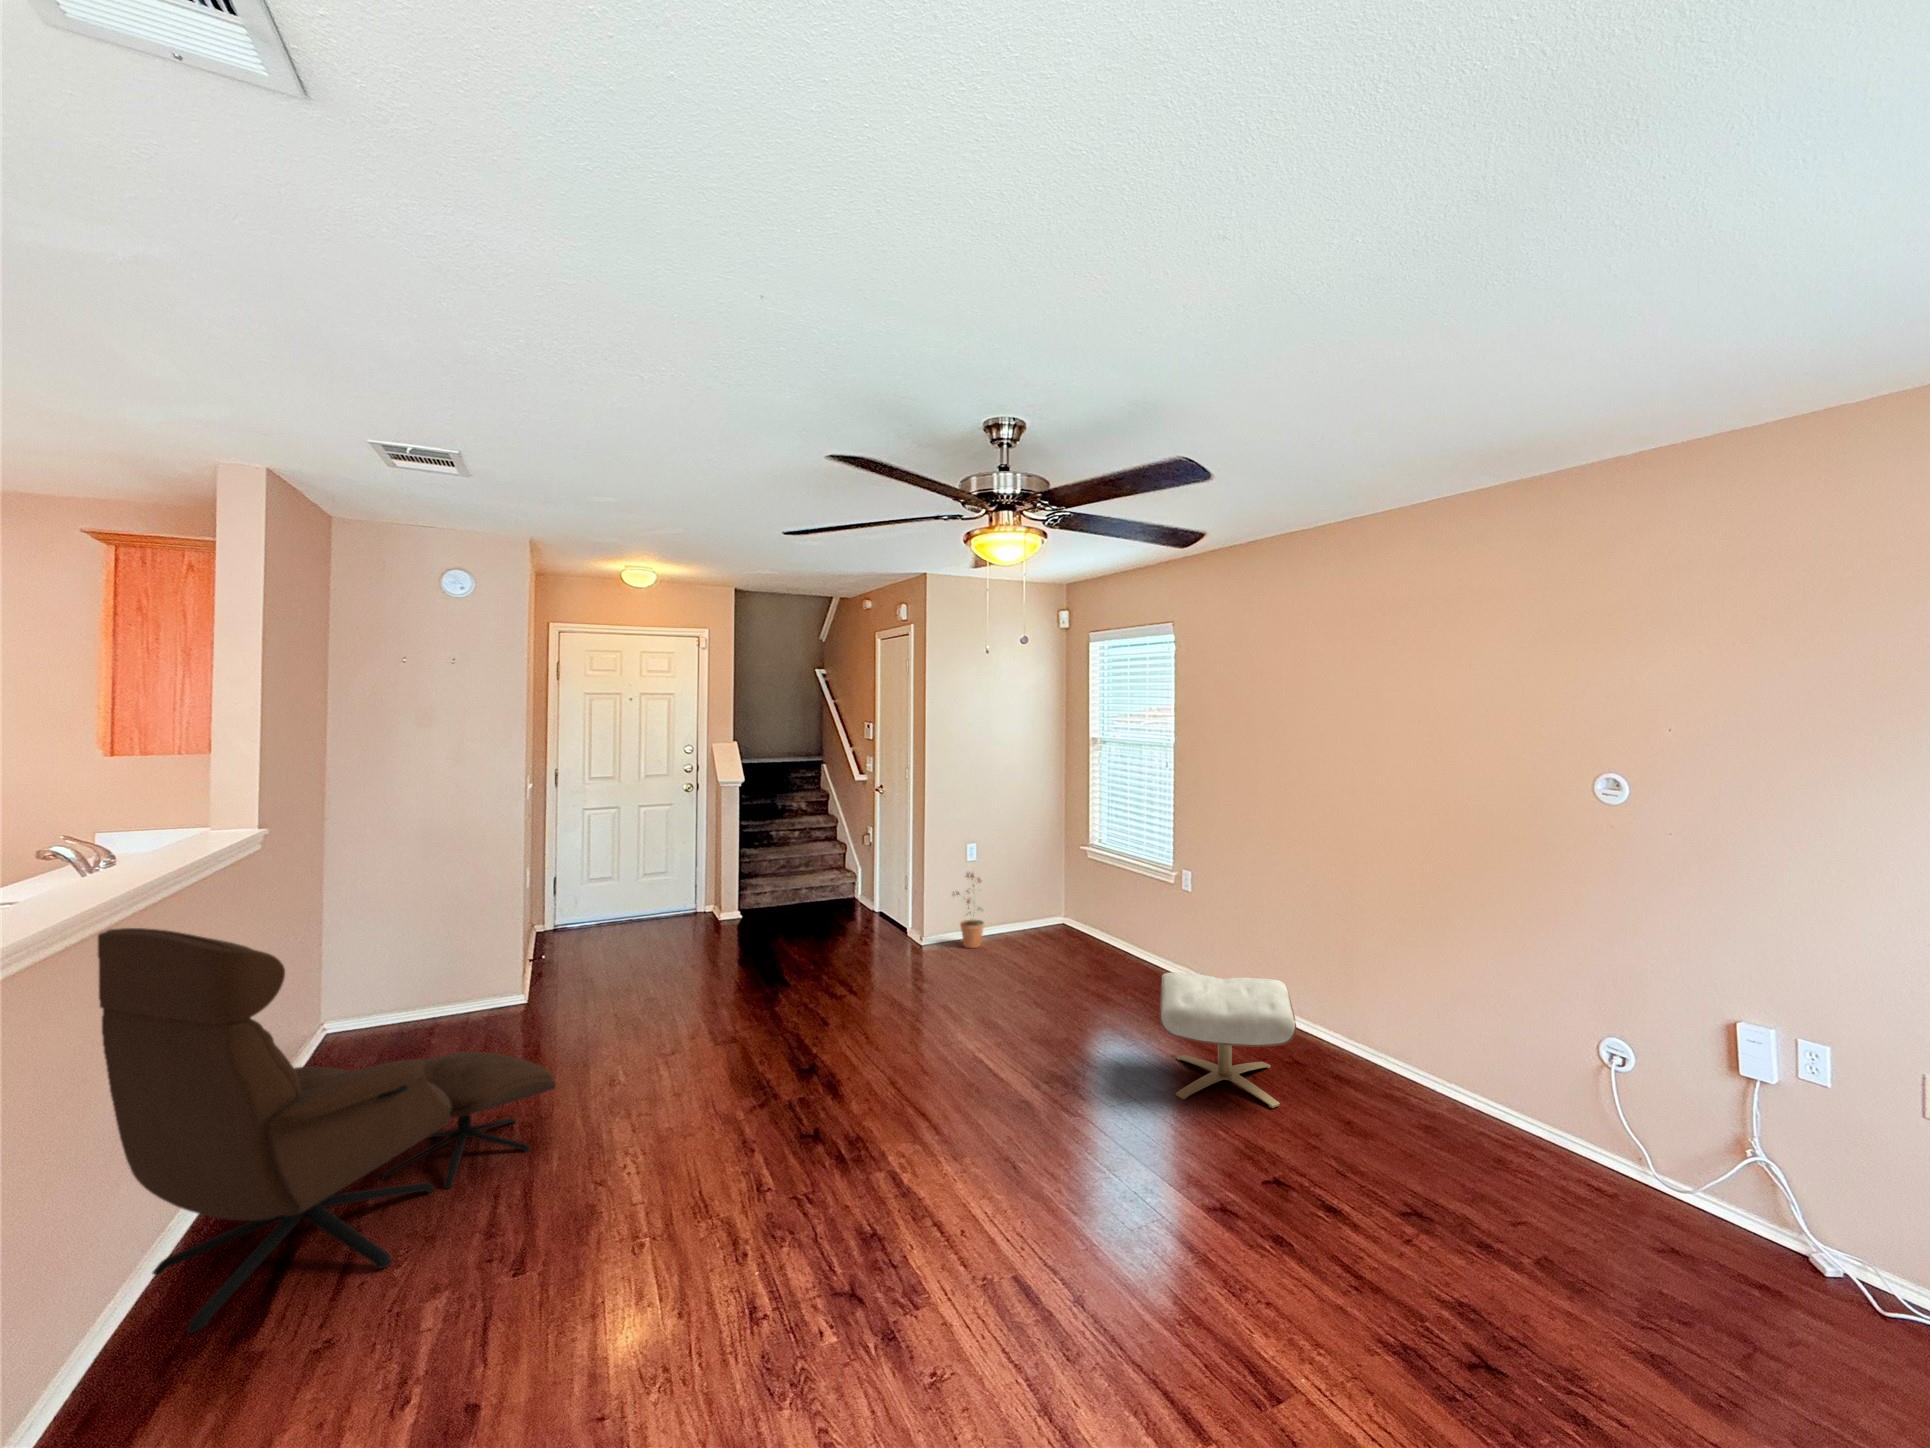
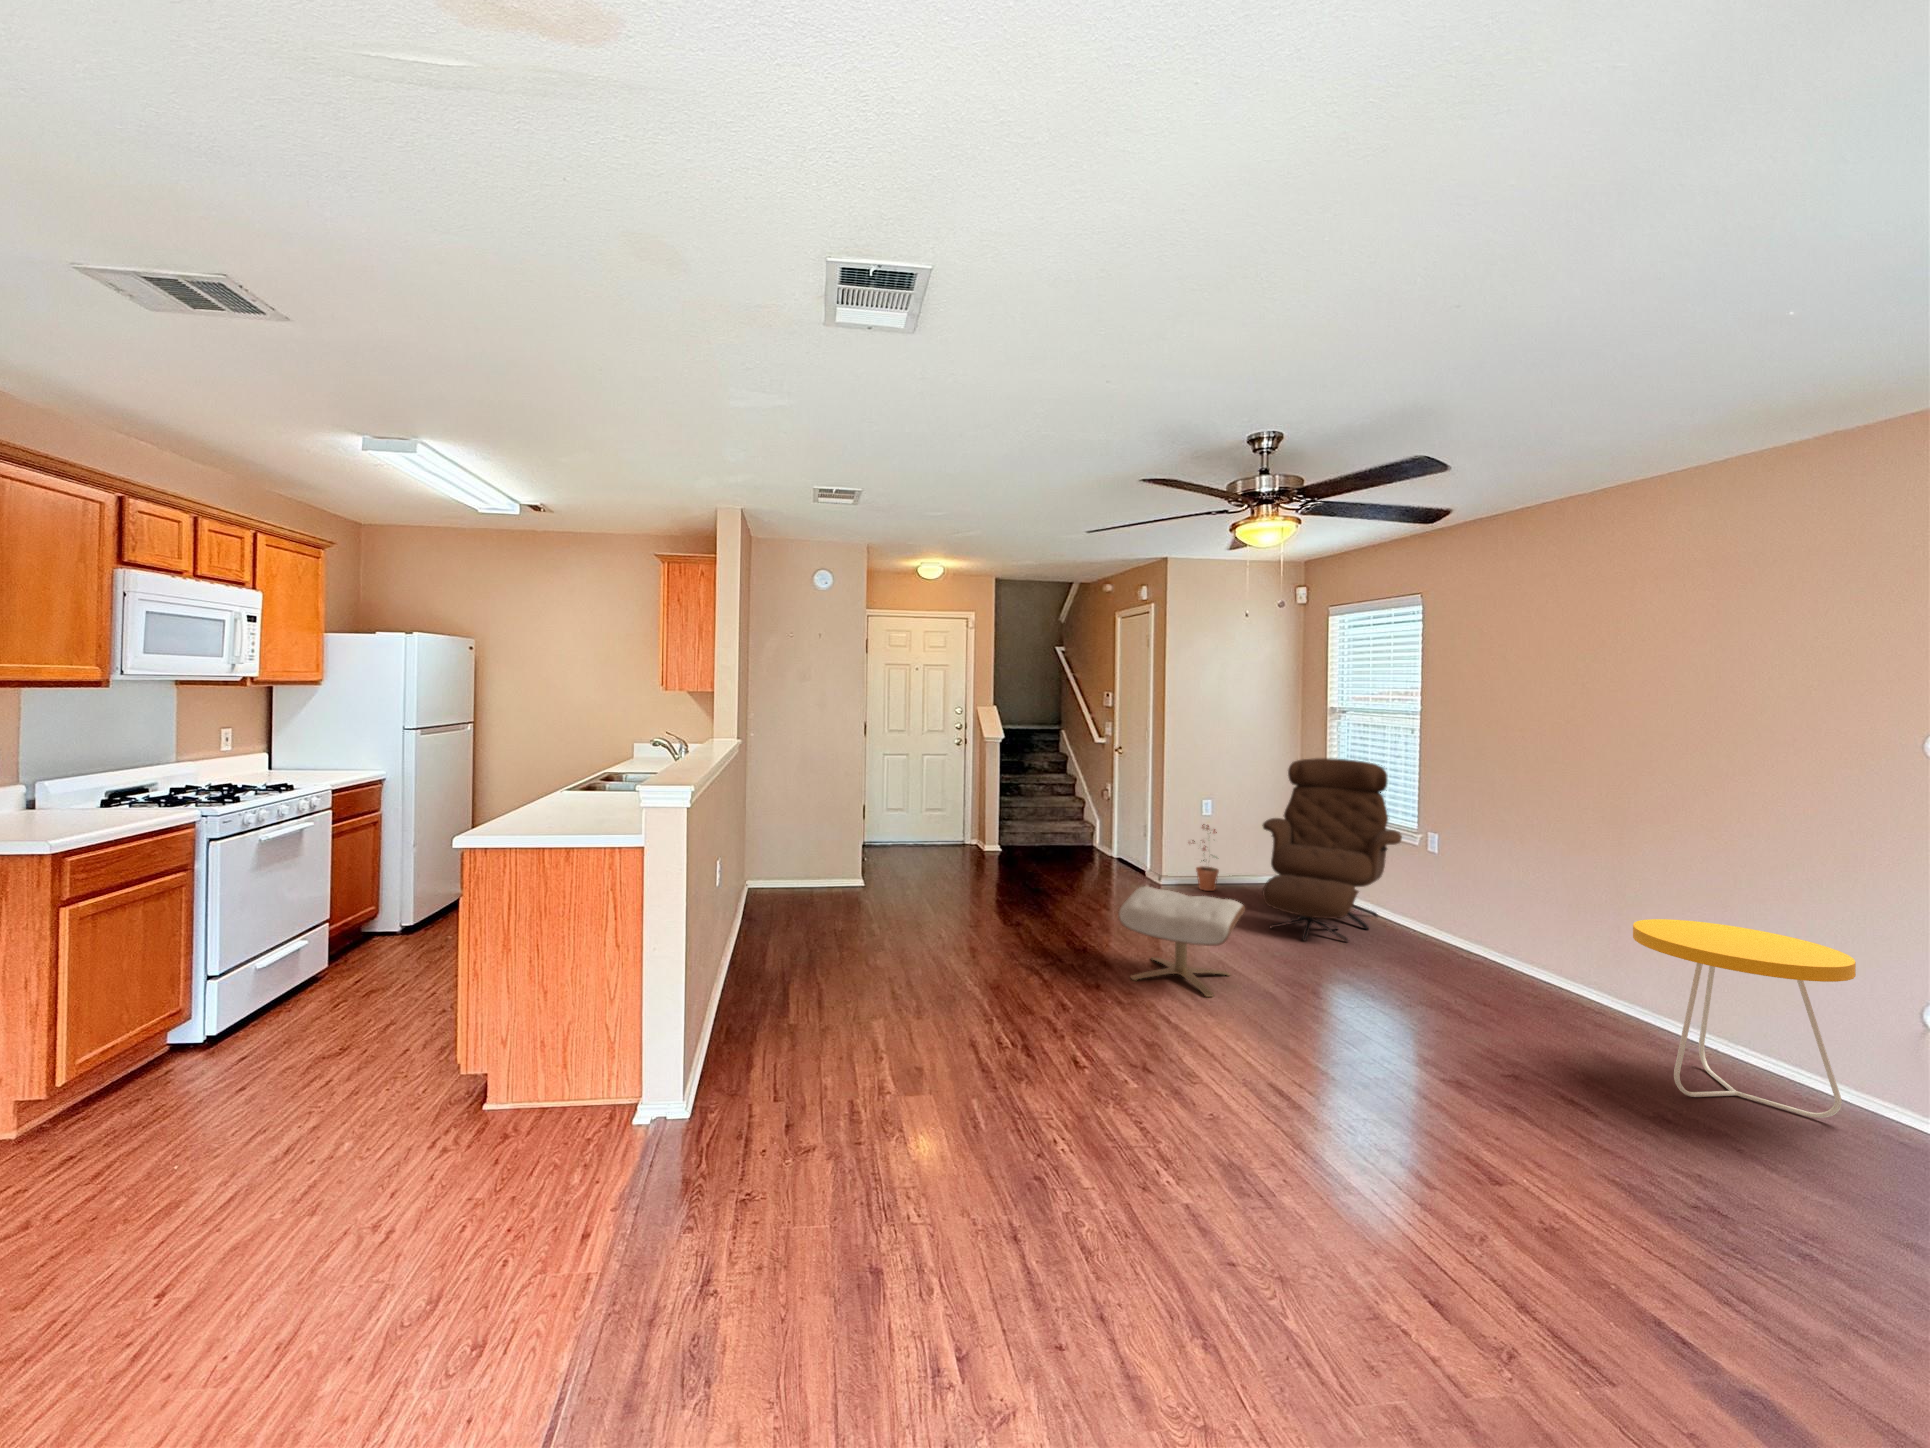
lounge chair: present [98,928,556,1333] -> present [1262,758,1402,941]
side table: none [1371,963,1548,1161] -> present [1633,919,1856,1118]
ottoman: present [1159,972,1296,1108] -> present [1118,887,1245,997]

